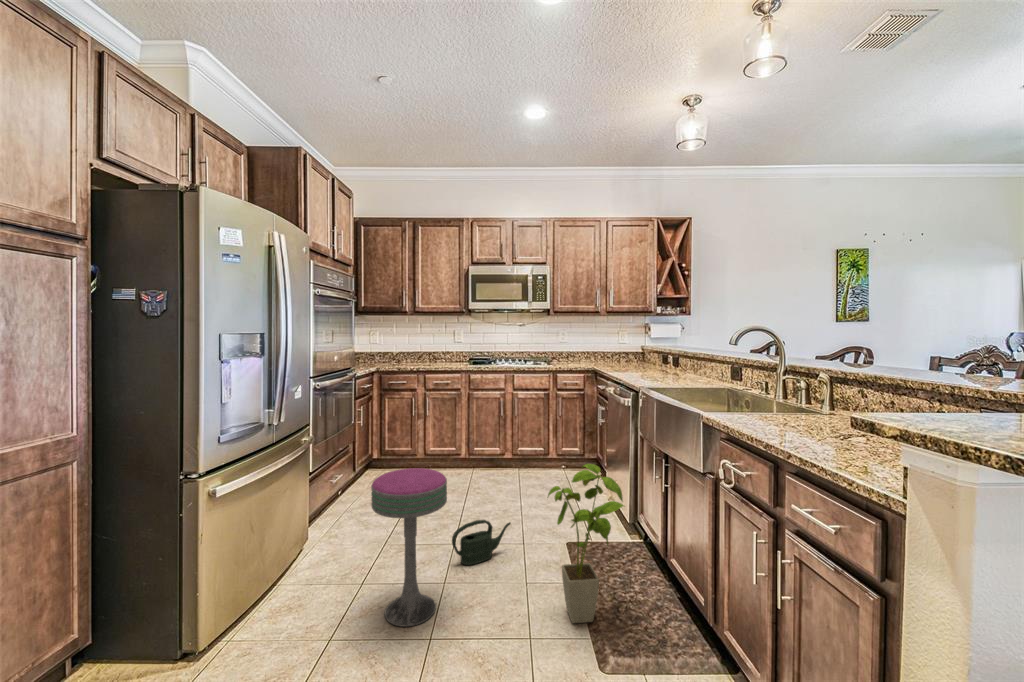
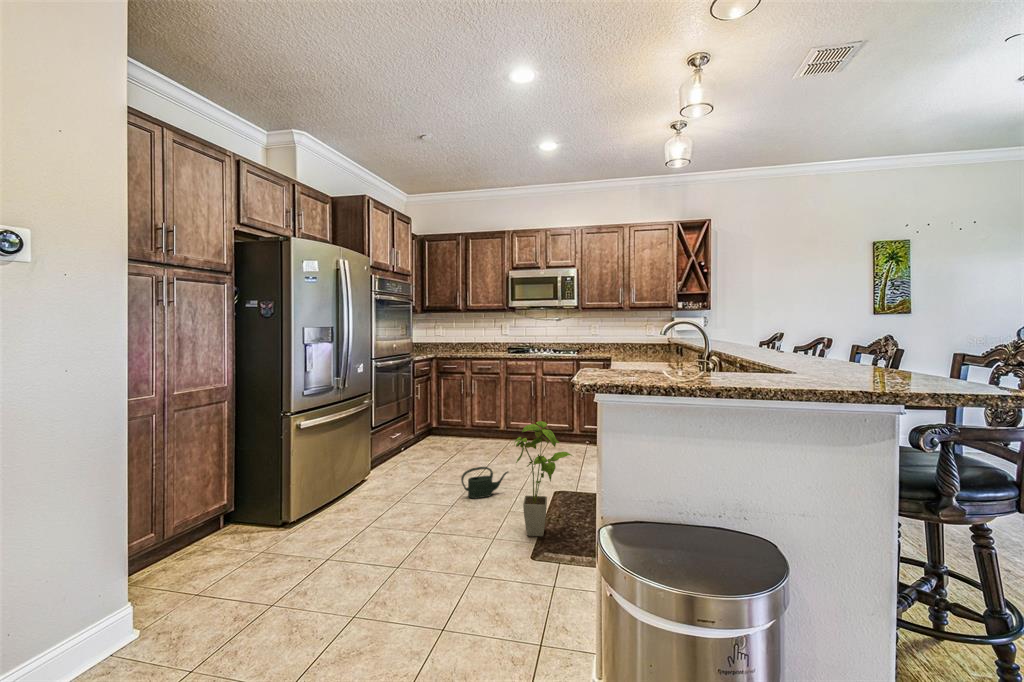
bar stool: present [371,468,447,627] -> none [395,422,447,526]

